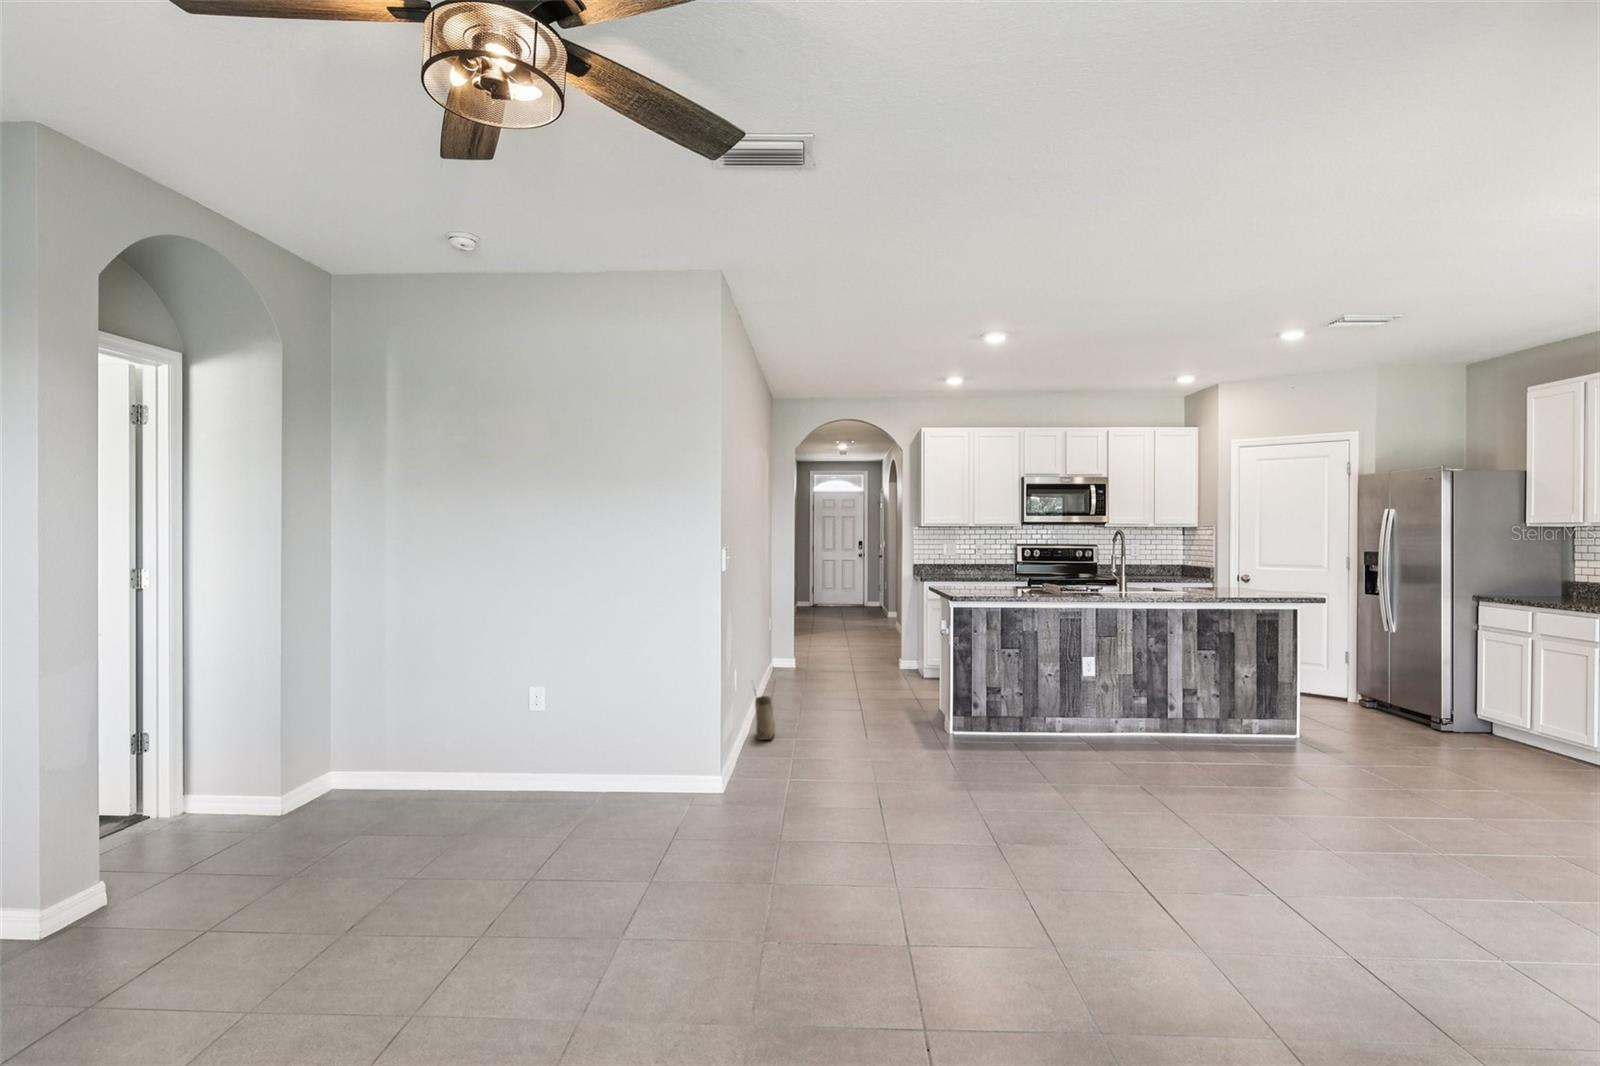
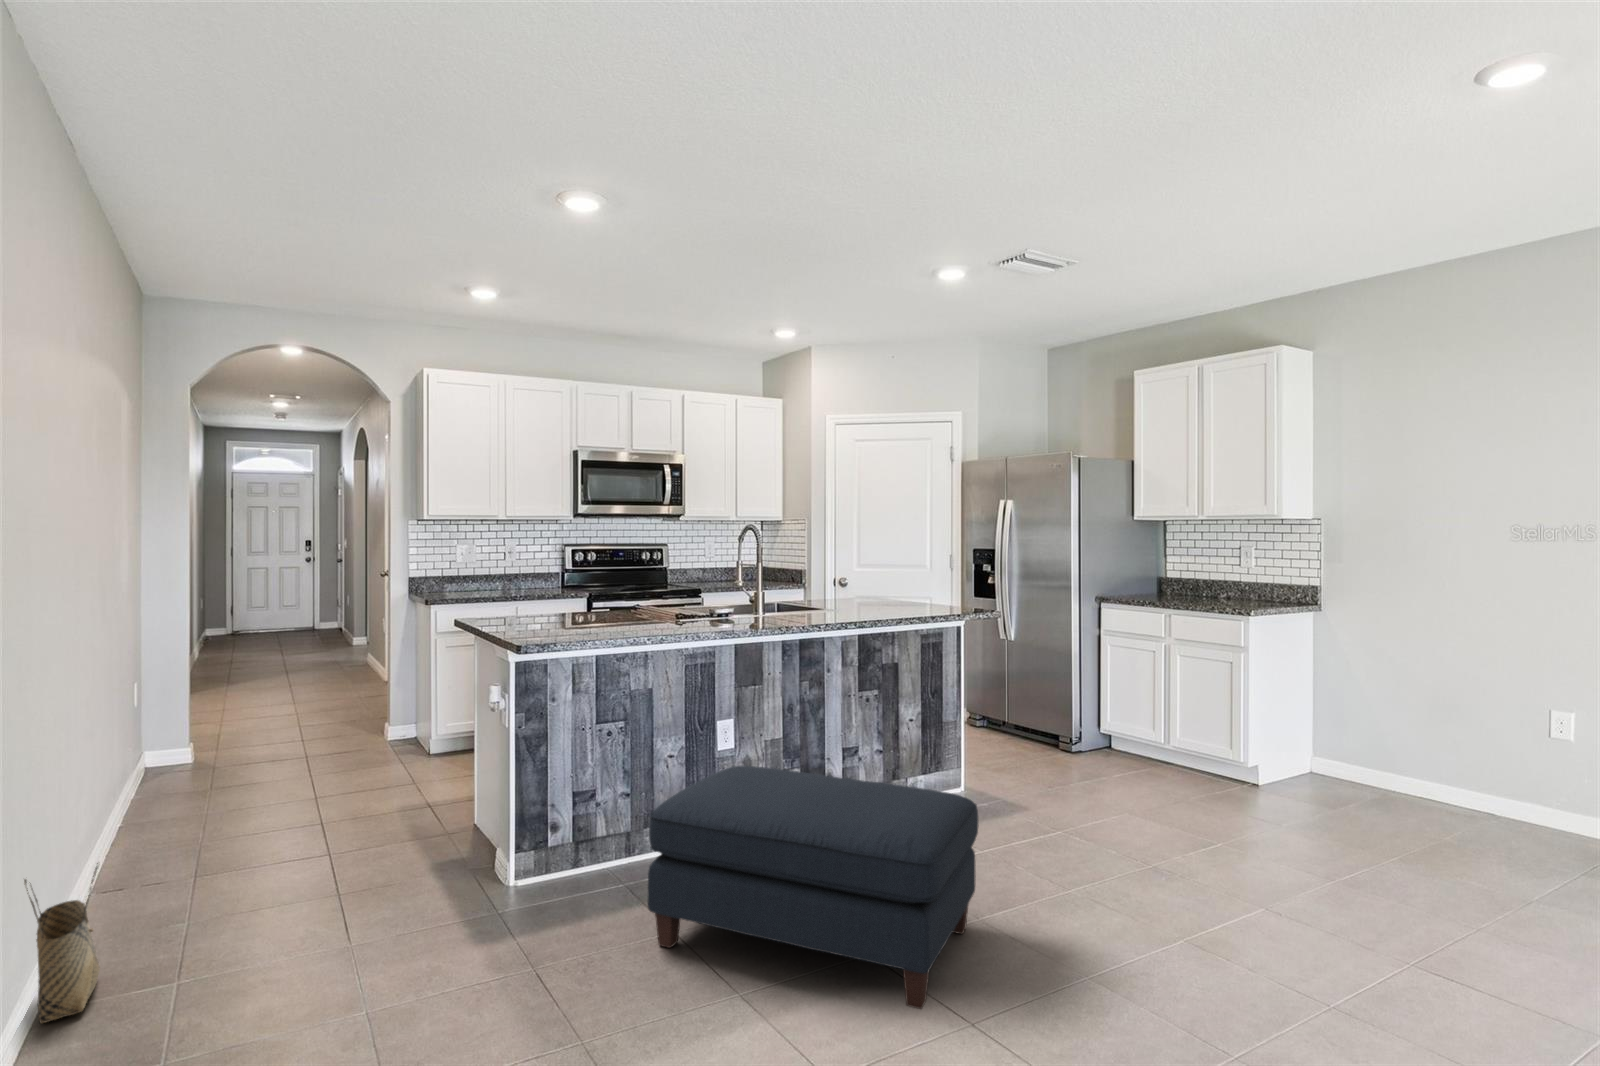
ottoman: none [1015,679,1228,810] -> present [648,766,979,1009]

